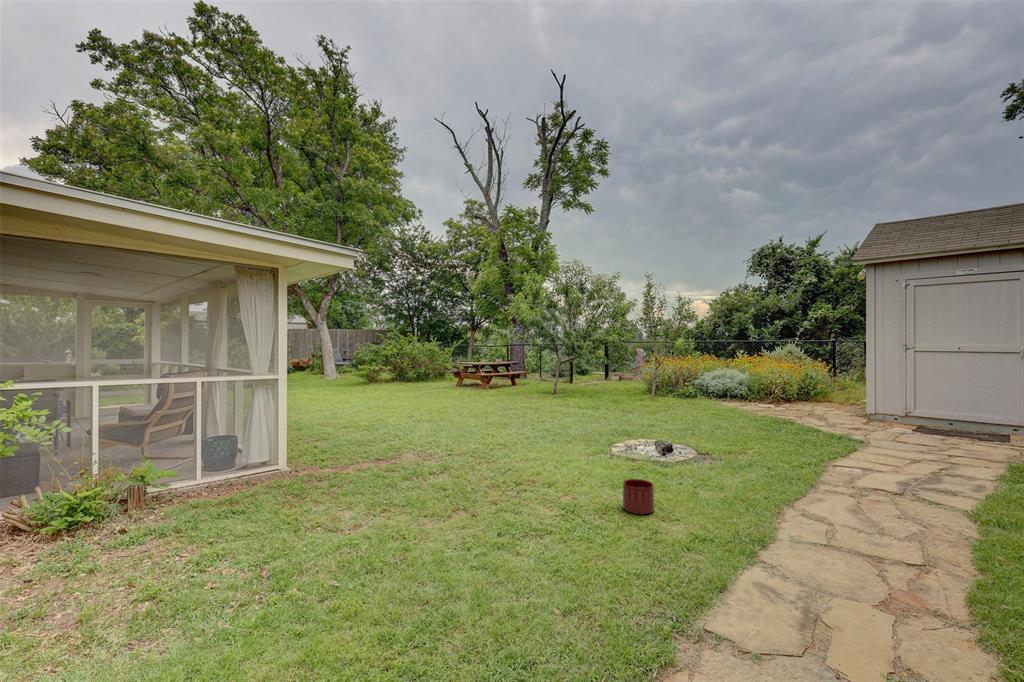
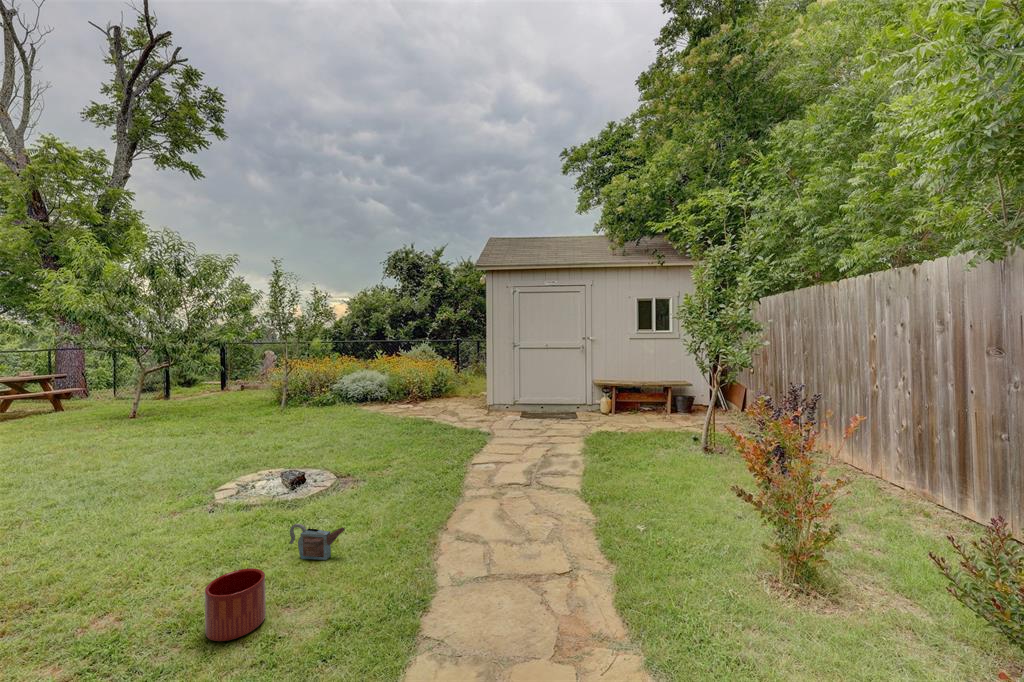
watering can: none [665,467,704,496] -> present [290,524,345,560]

